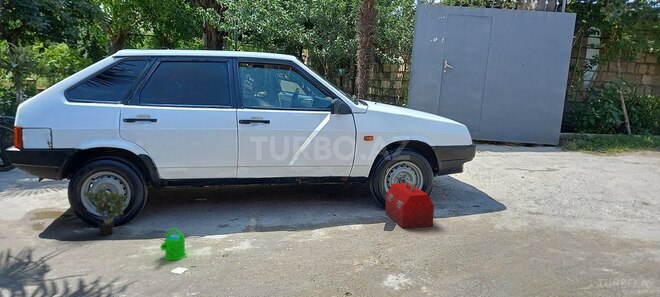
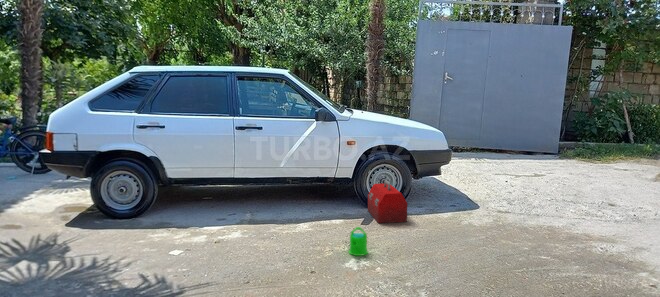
potted plant: present [84,188,128,235] -> none [102,184,141,224]
watering can: present [160,228,187,260] -> present [349,227,368,256]

